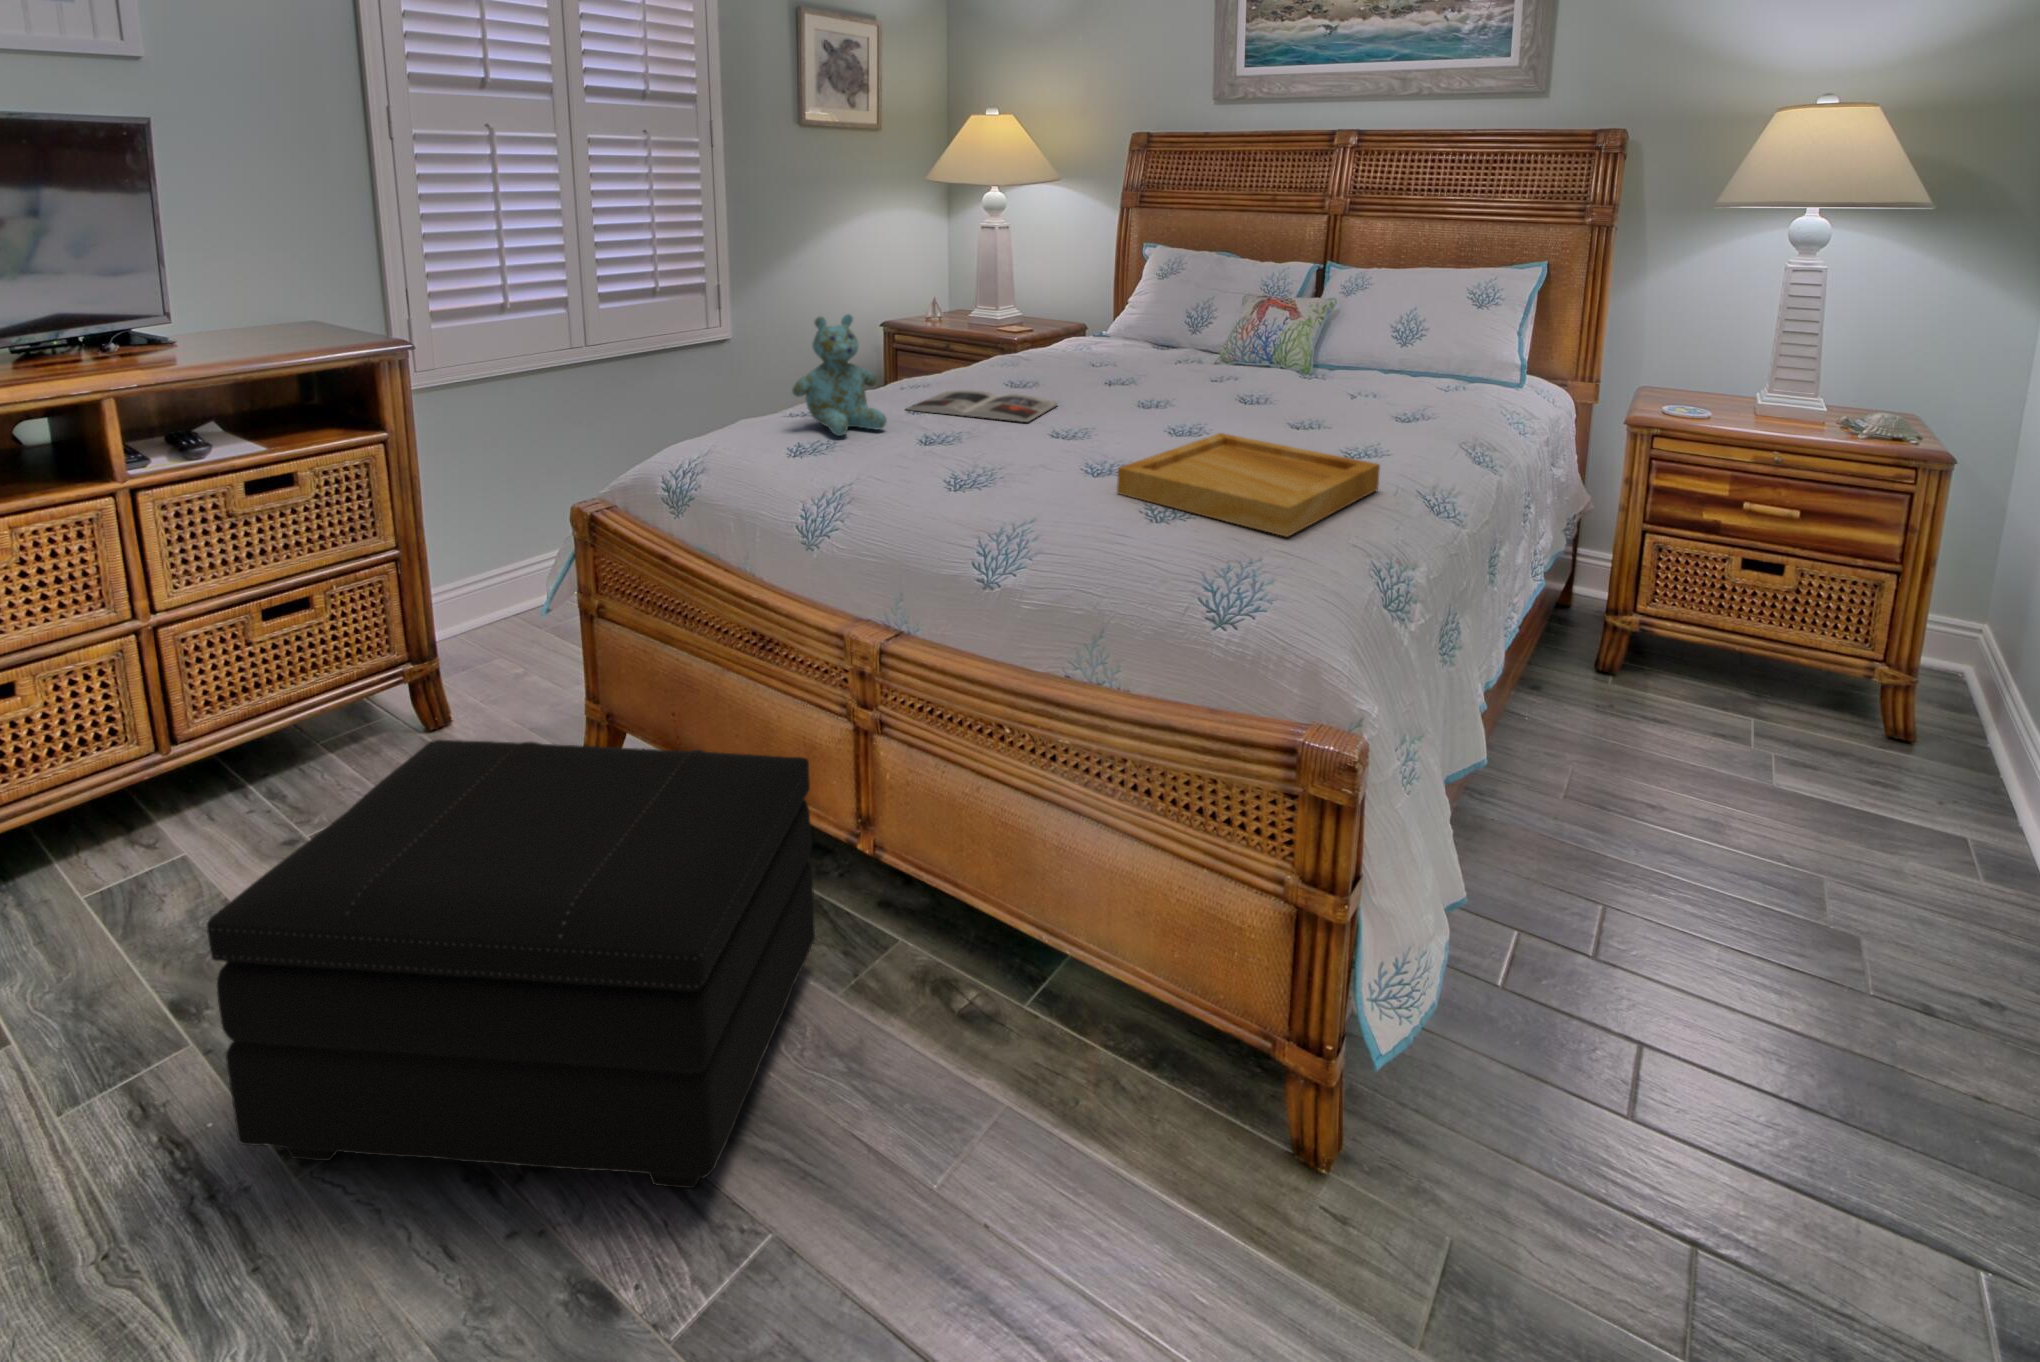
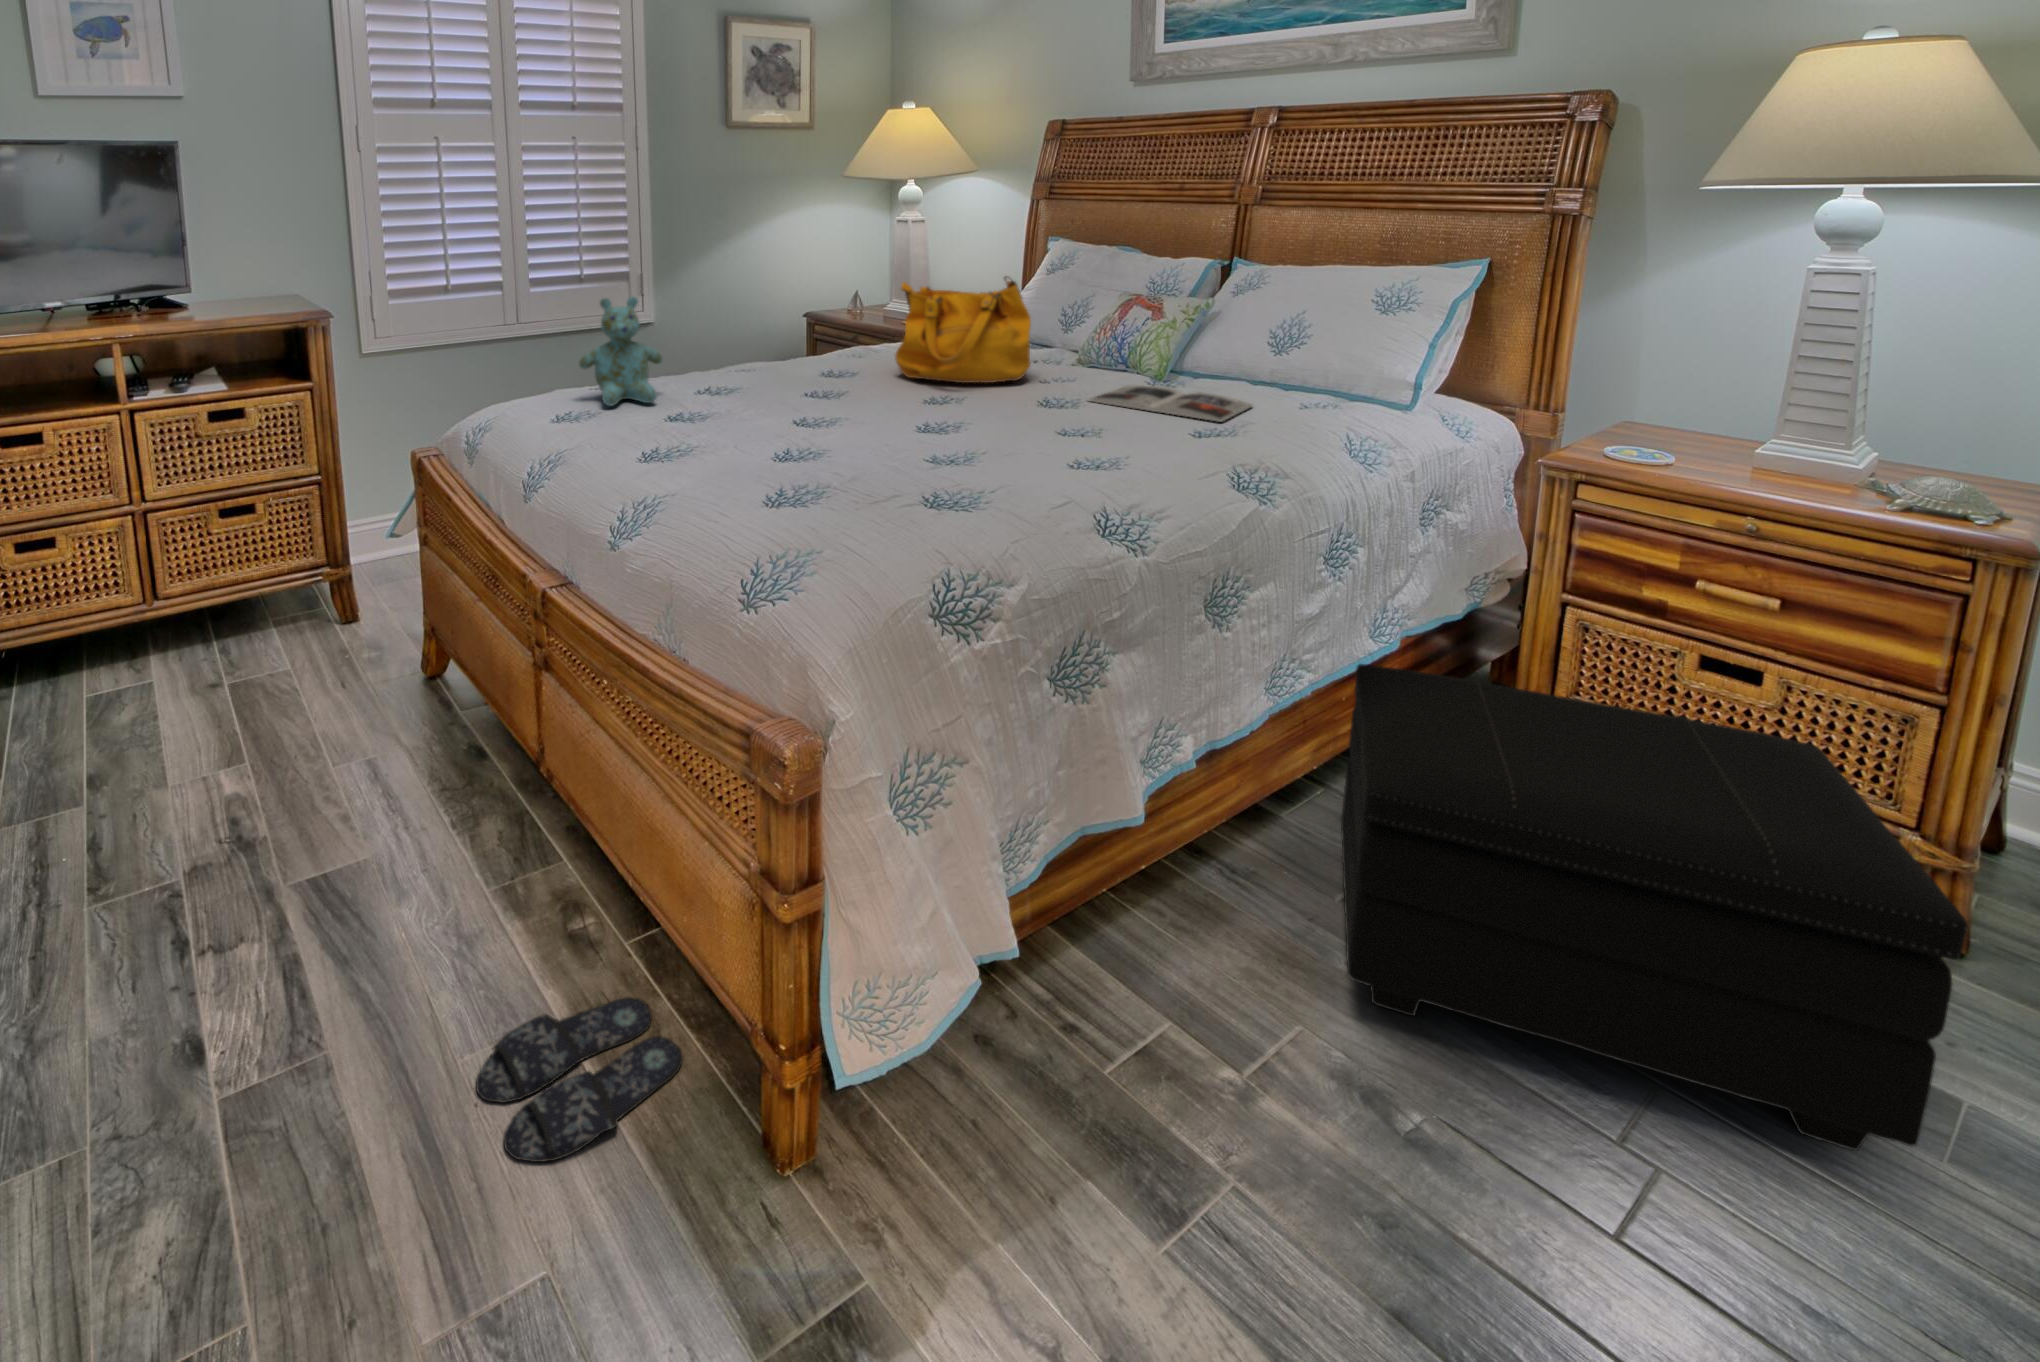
handbag: none [1084,283,1210,388] -> present [895,276,1031,383]
magazine: present [907,390,1057,422] -> present [1089,385,1252,422]
tray: present [1117,433,1380,537] -> none [783,429,1060,536]
footstool: present [207,740,815,1188] -> present [1341,664,1968,1151]
slippers: none [964,1052,1161,1251] -> present [476,997,683,1162]

